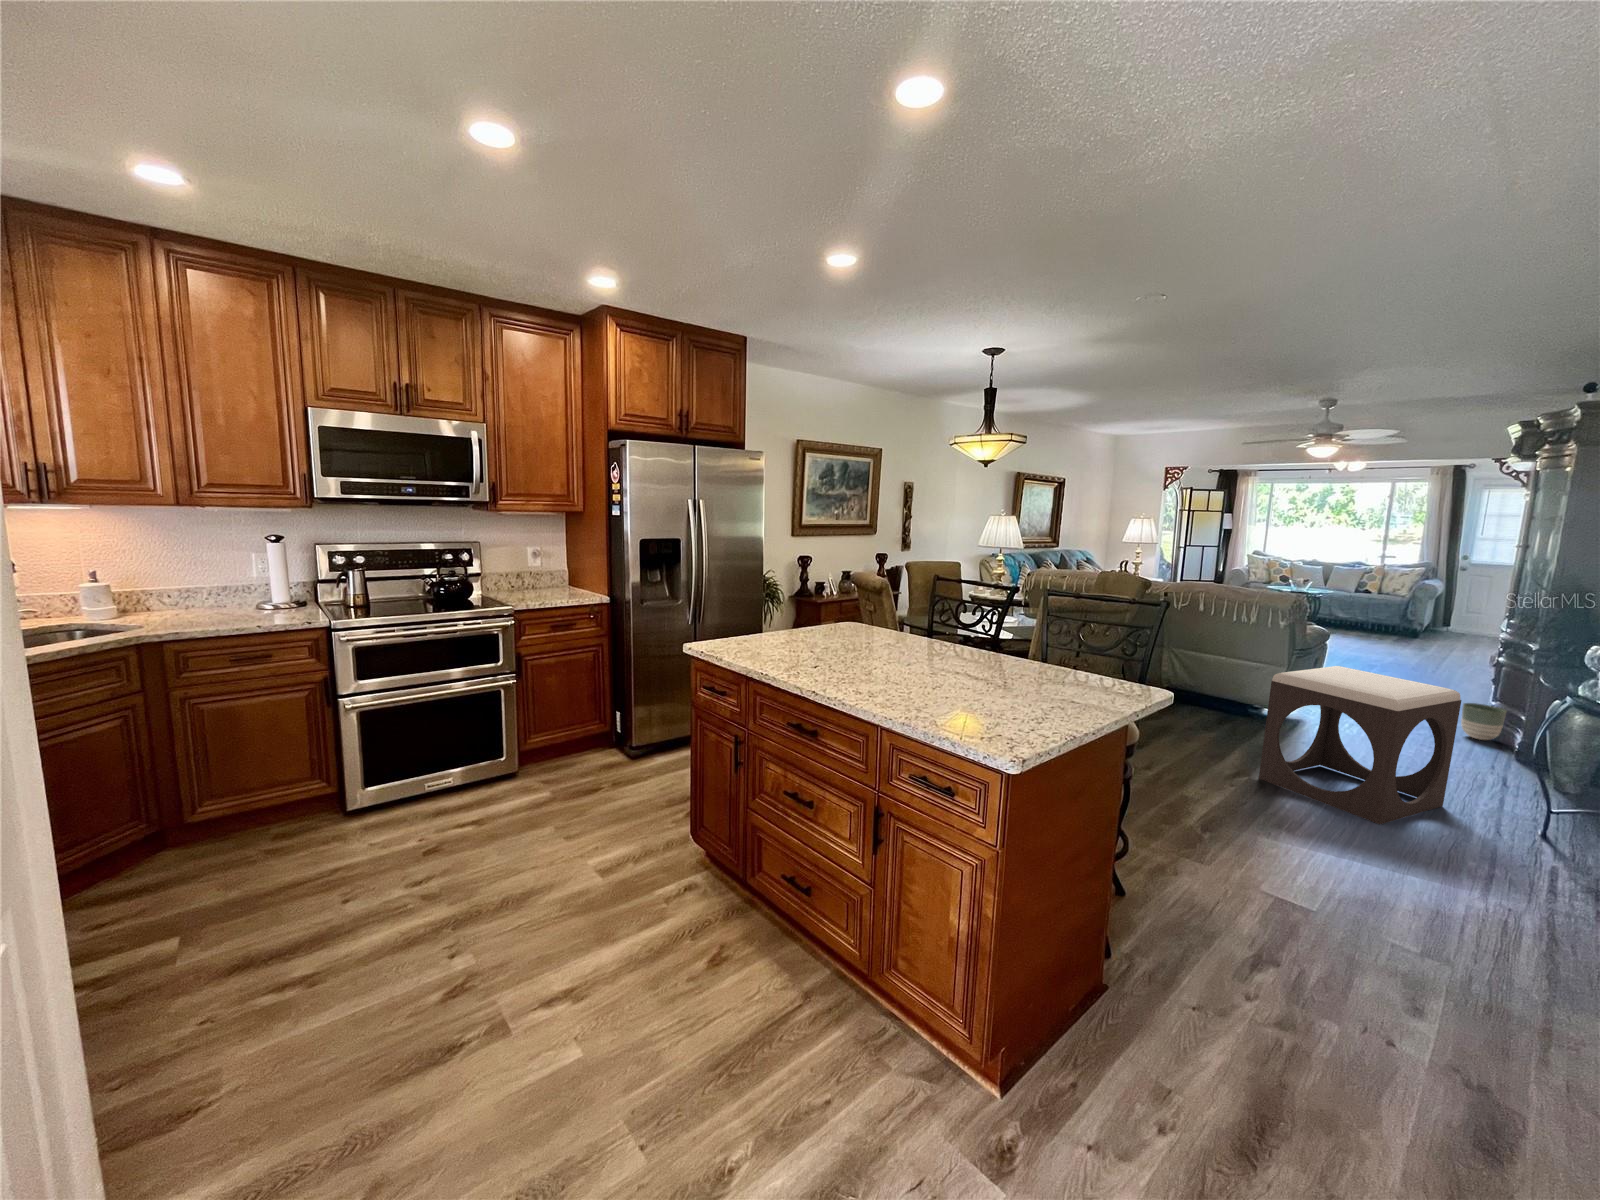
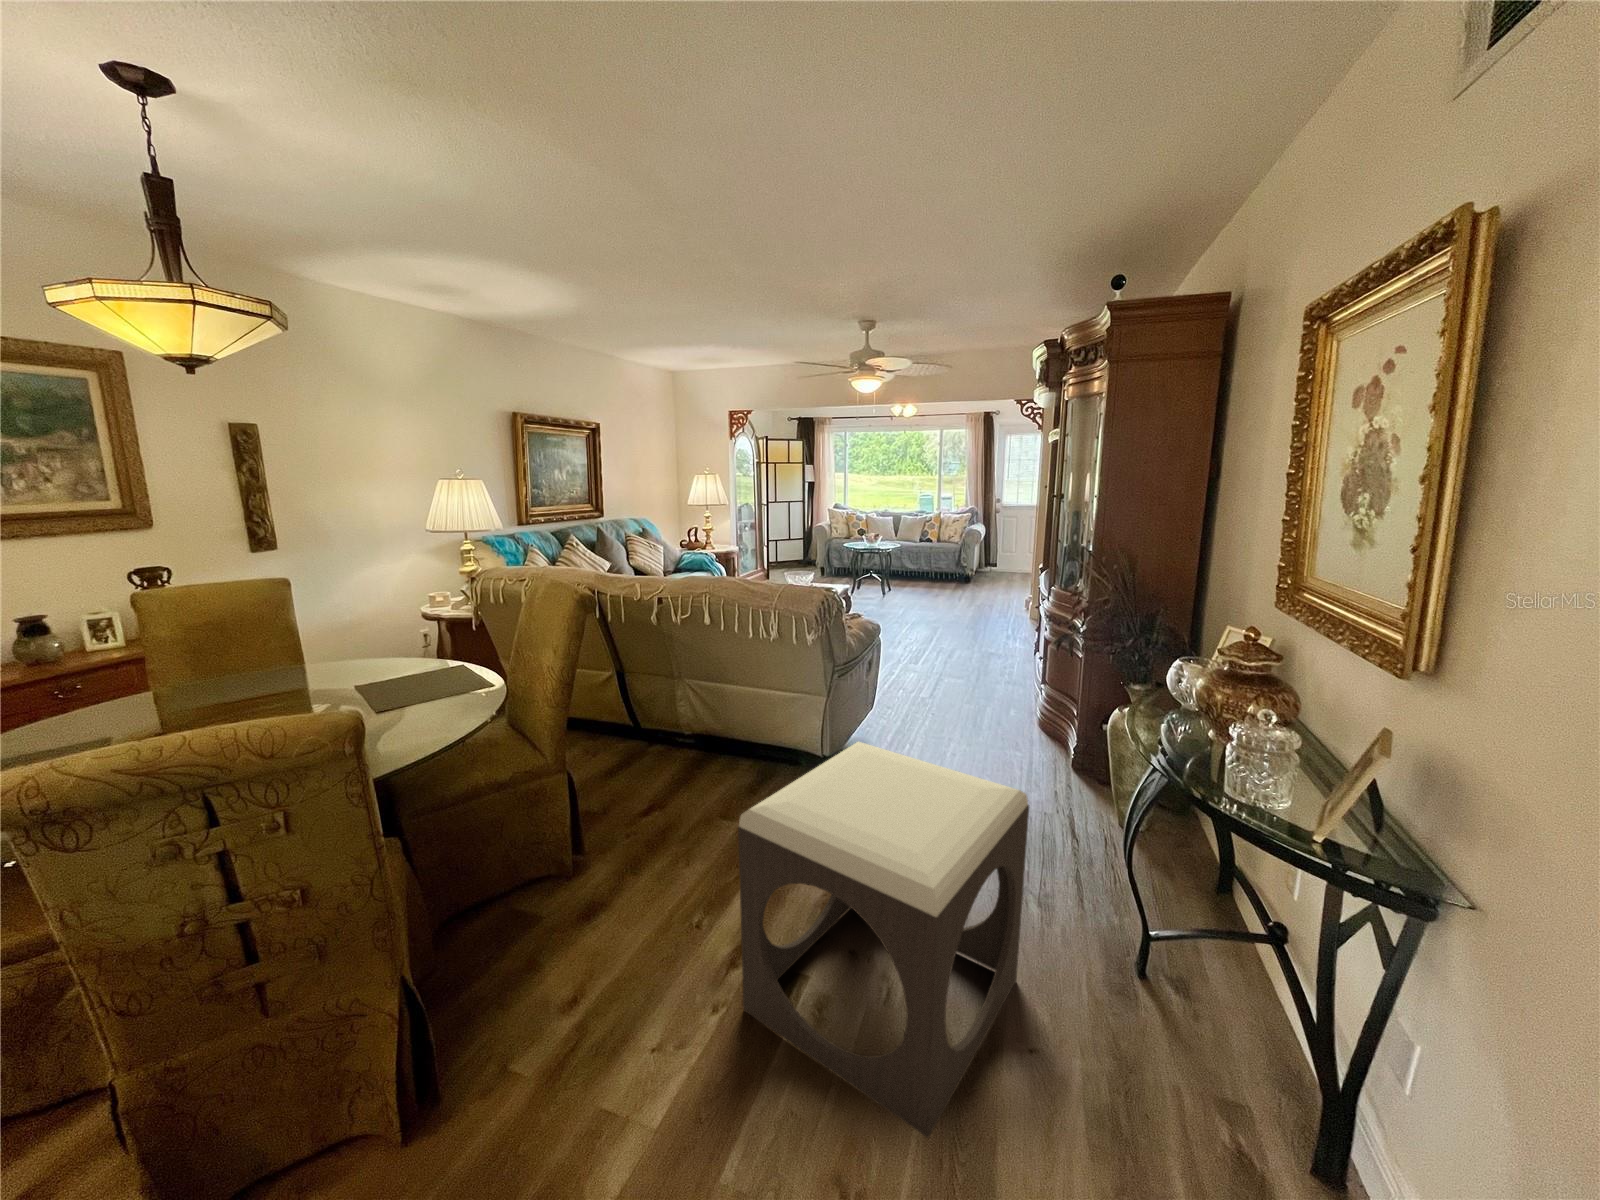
planter: present [1461,703,1506,740] -> none [1016,701,1057,749]

